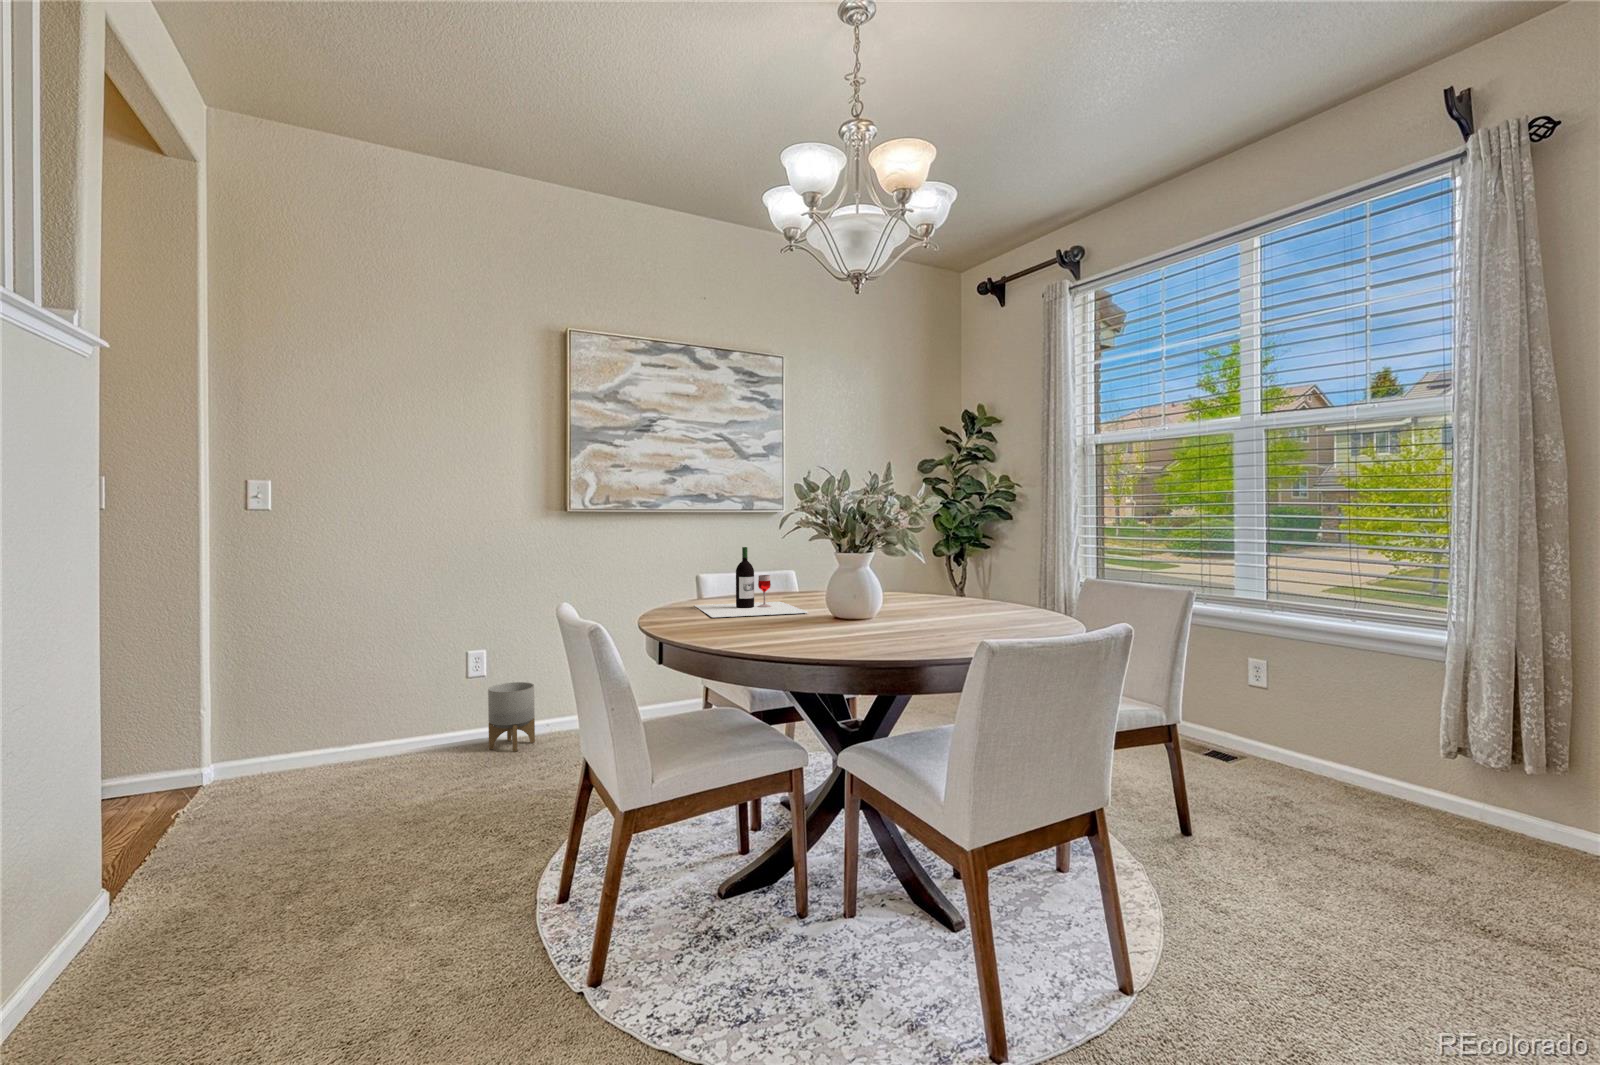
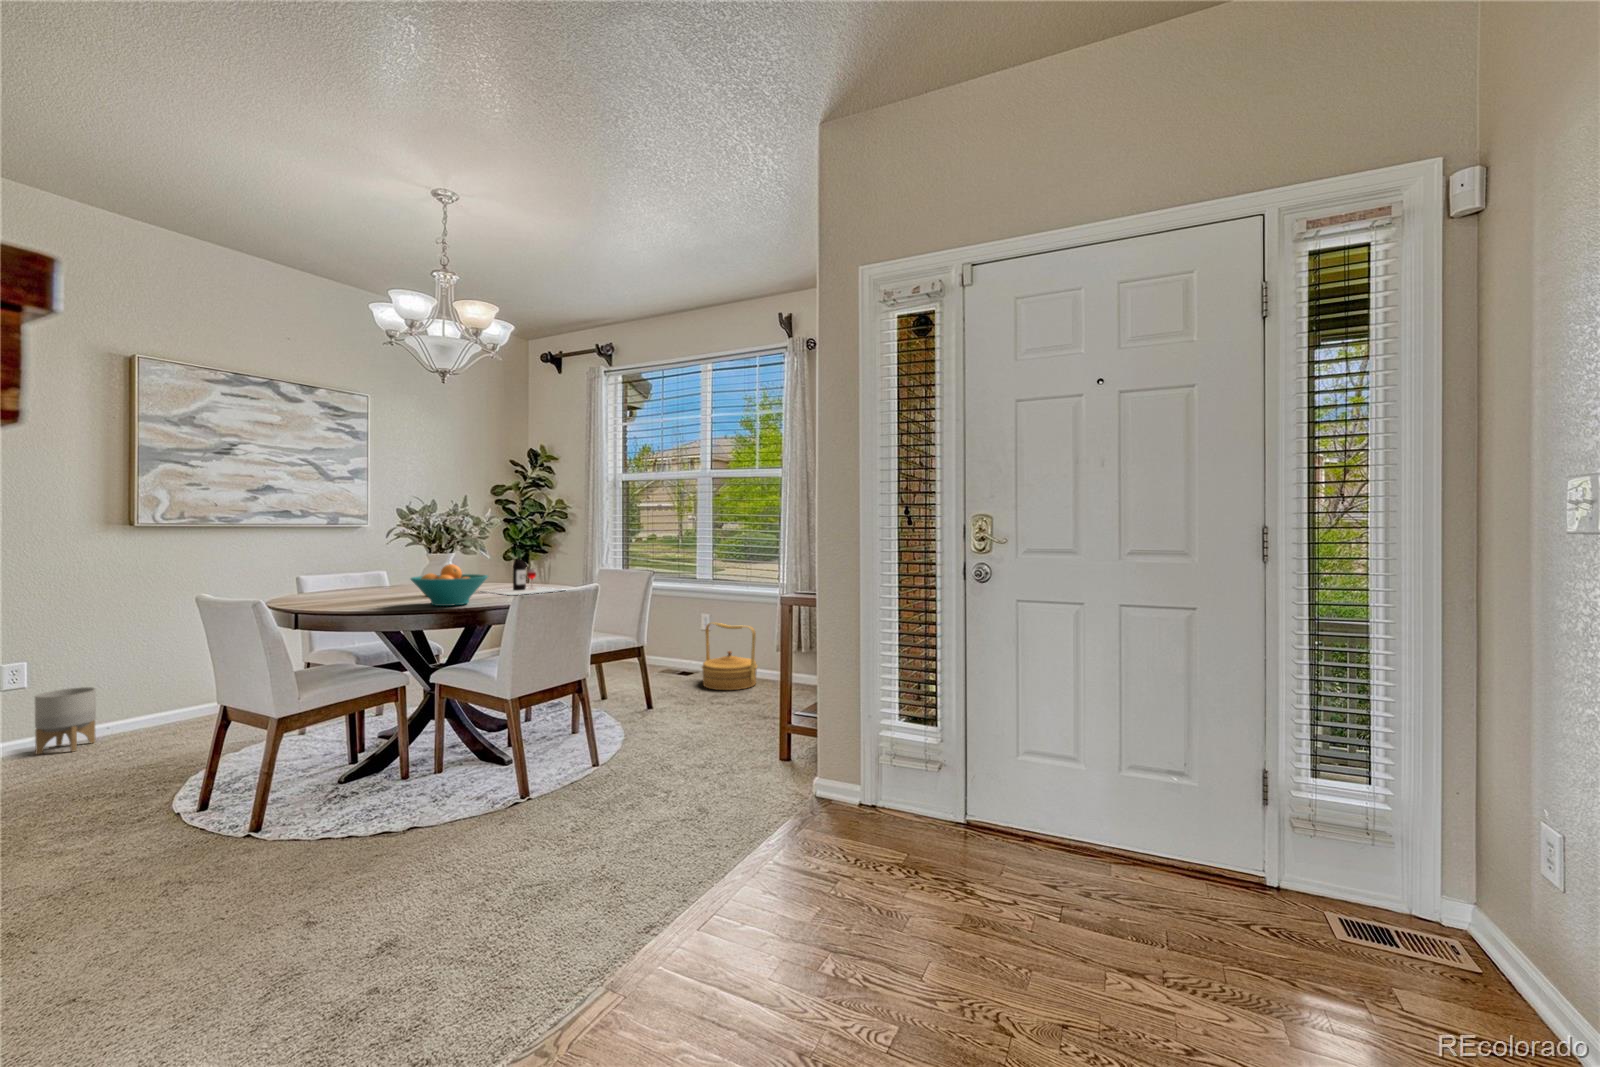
wine bottle: present [695,547,808,617] -> present [487,551,562,595]
fruit bowl: none [808,573,925,644] -> present [411,564,488,606]
woven basket: none [1256,677,1383,813] -> present [702,622,757,690]

